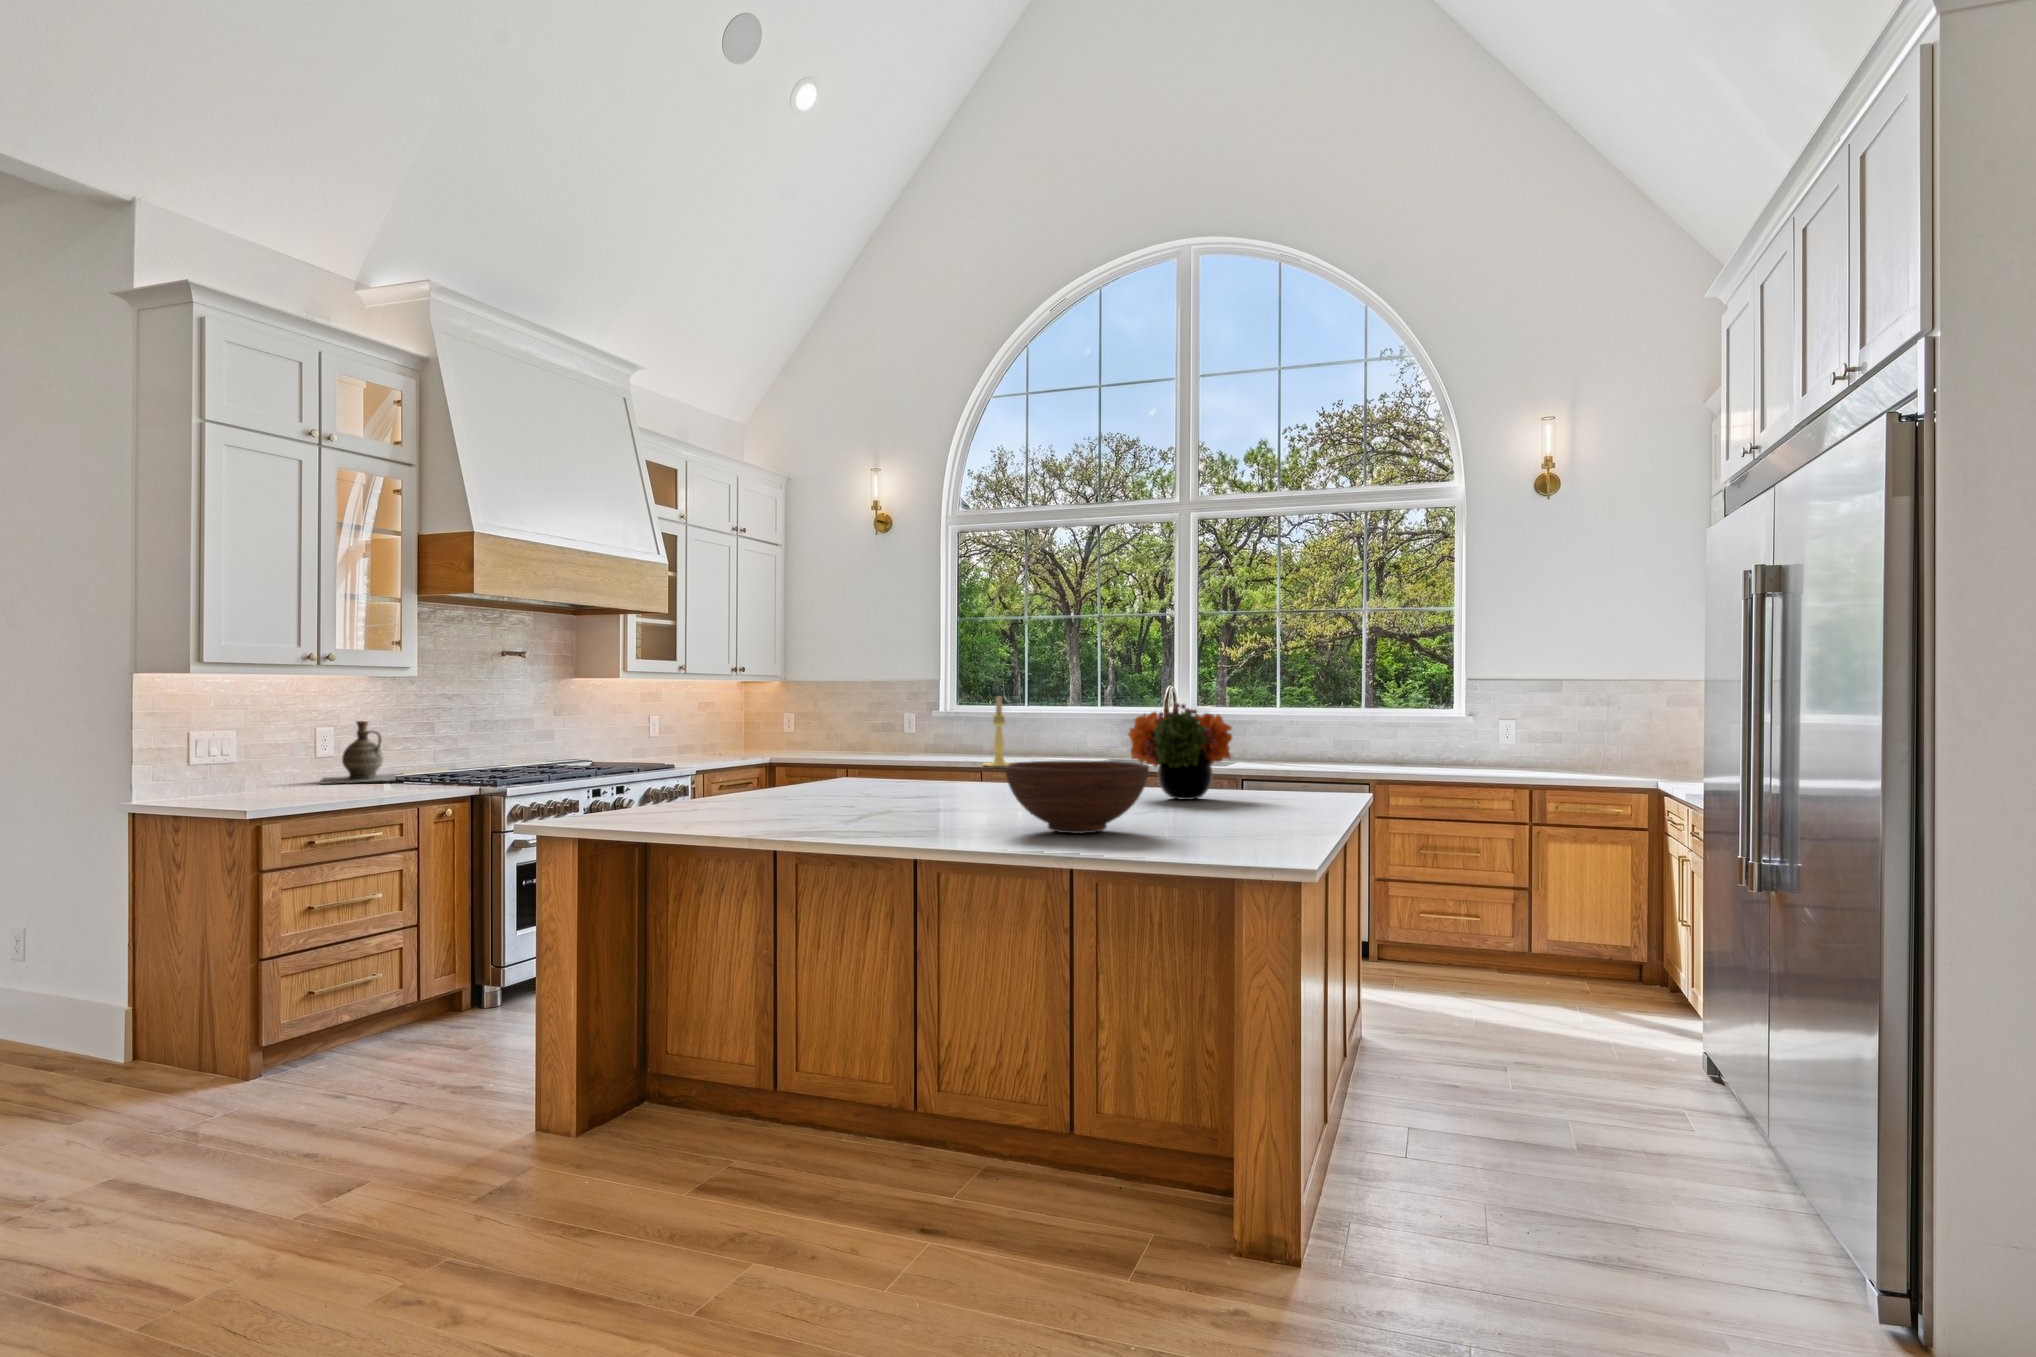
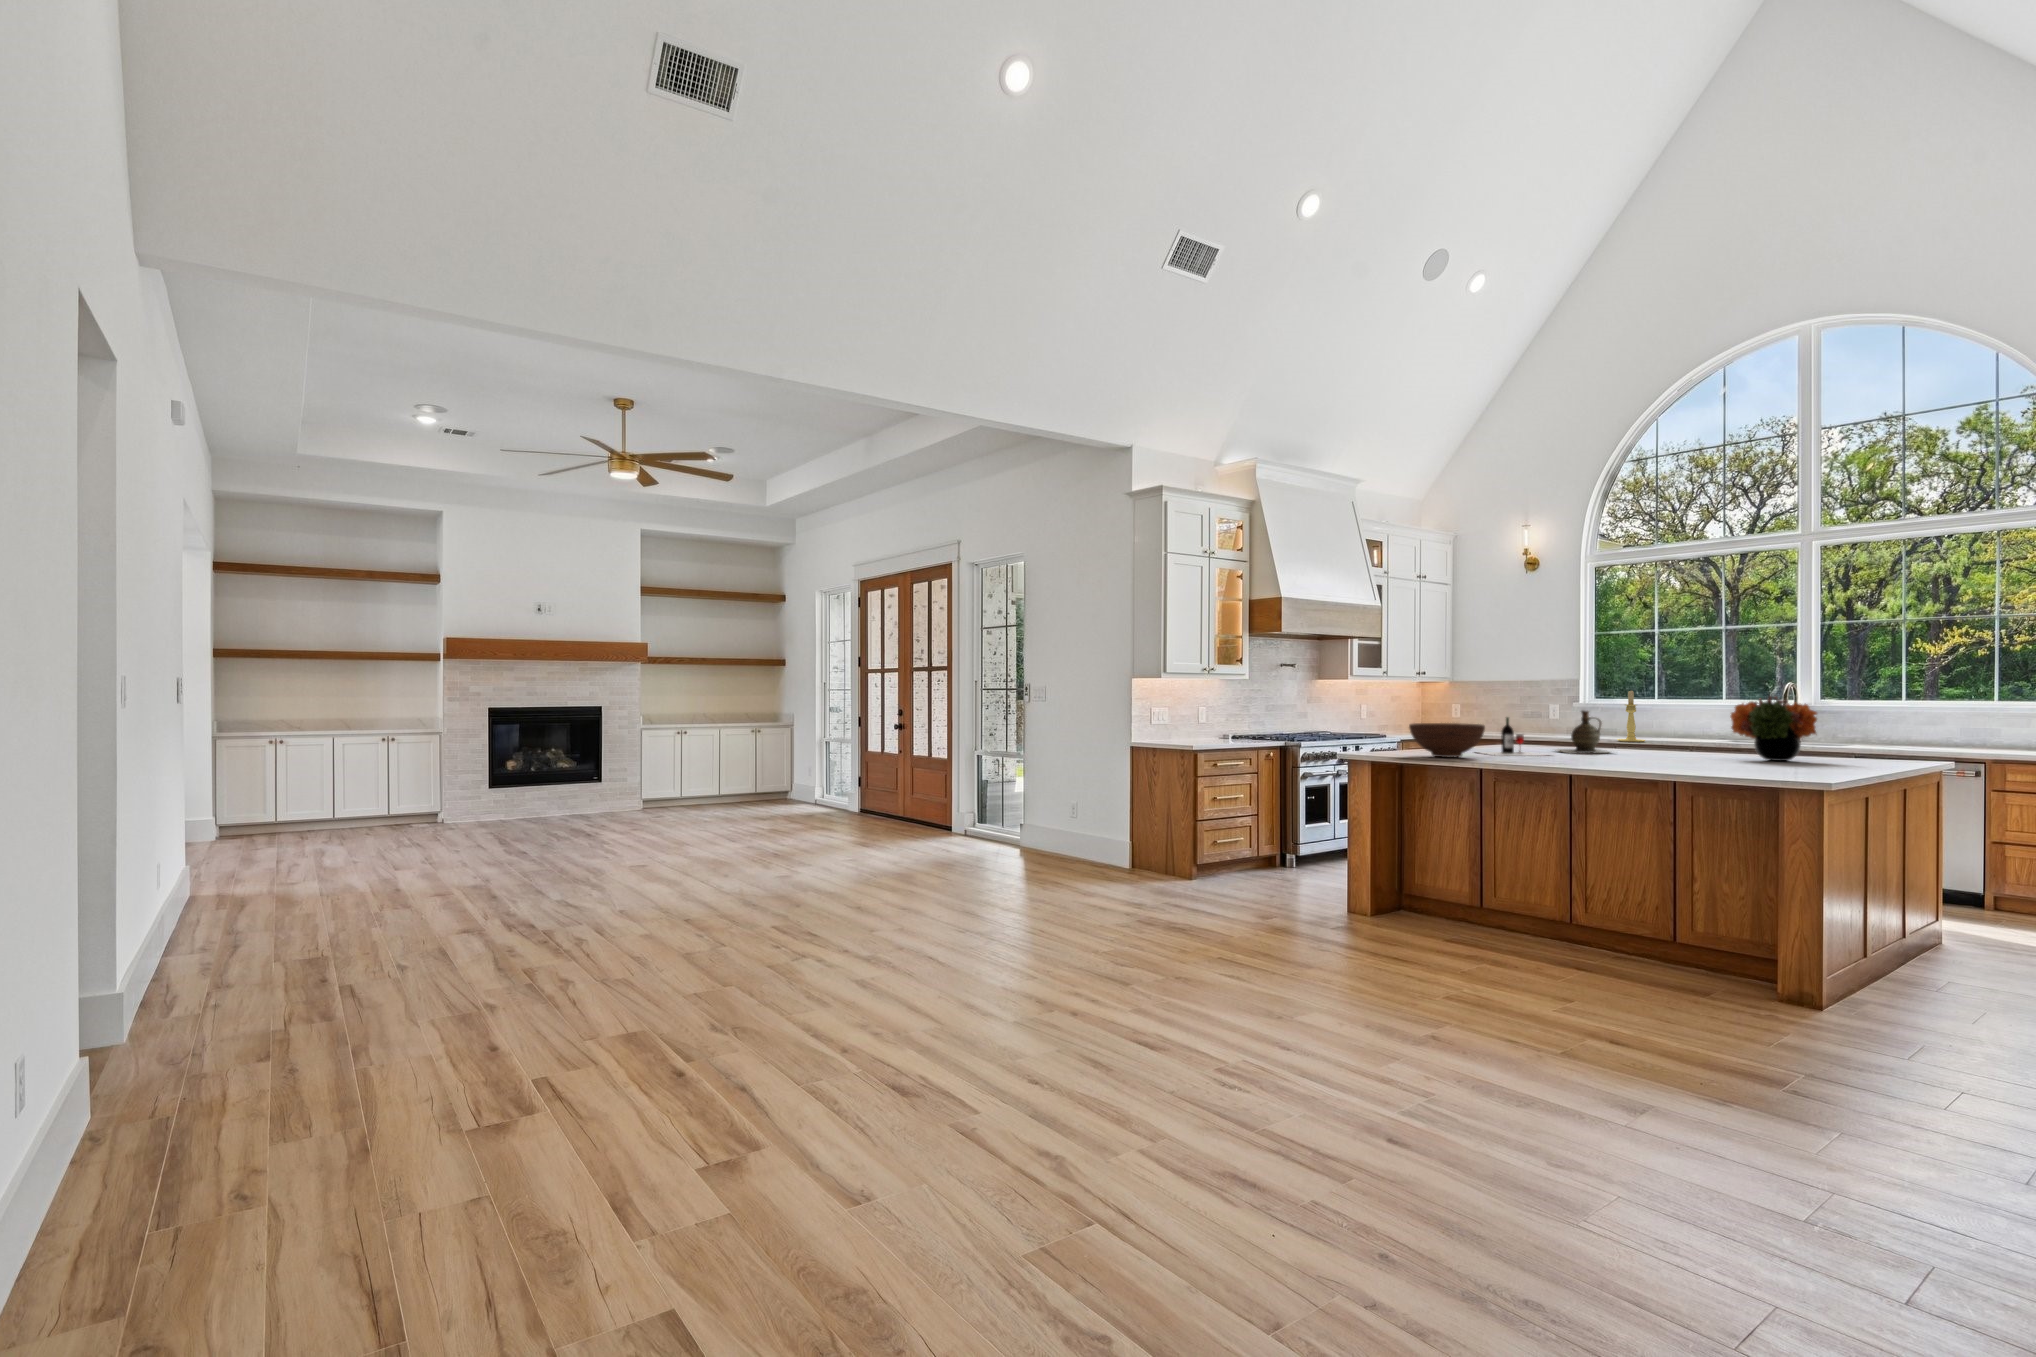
ceramic jug: present [321,721,396,784] -> present [1555,710,1610,754]
wine bottle: none [768,741,895,809] -> present [1482,717,1543,756]
fruit bowl: present [1005,760,1149,833] -> present [1409,723,1485,757]

